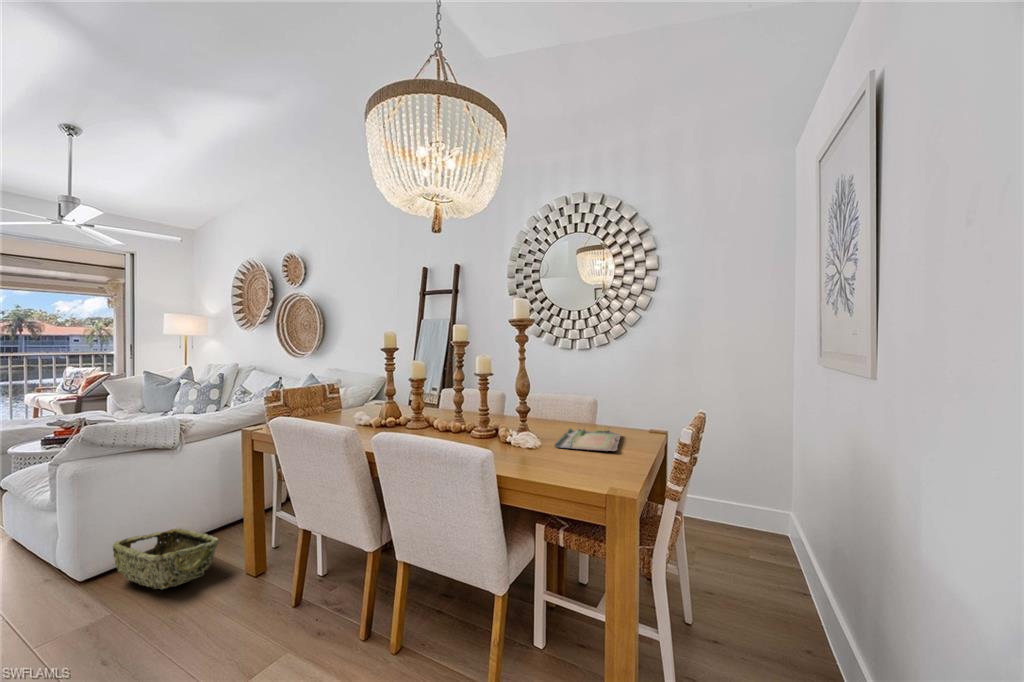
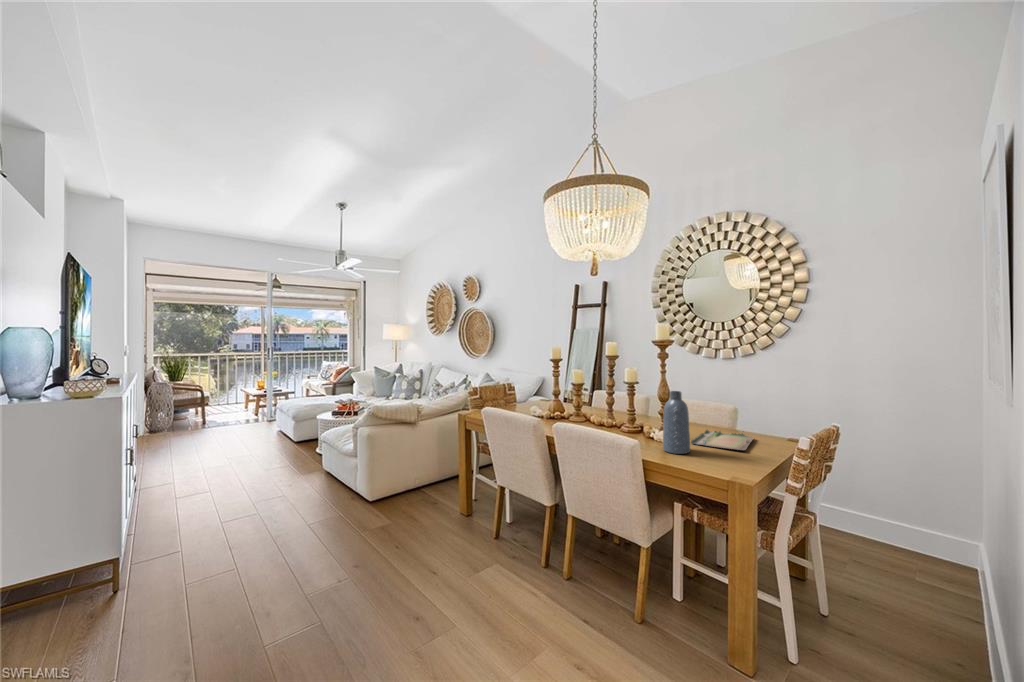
vase: none [523,382,556,463] -> present [663,391,690,454]
woven basket: present [113,529,218,589] -> none [383,479,442,516]

